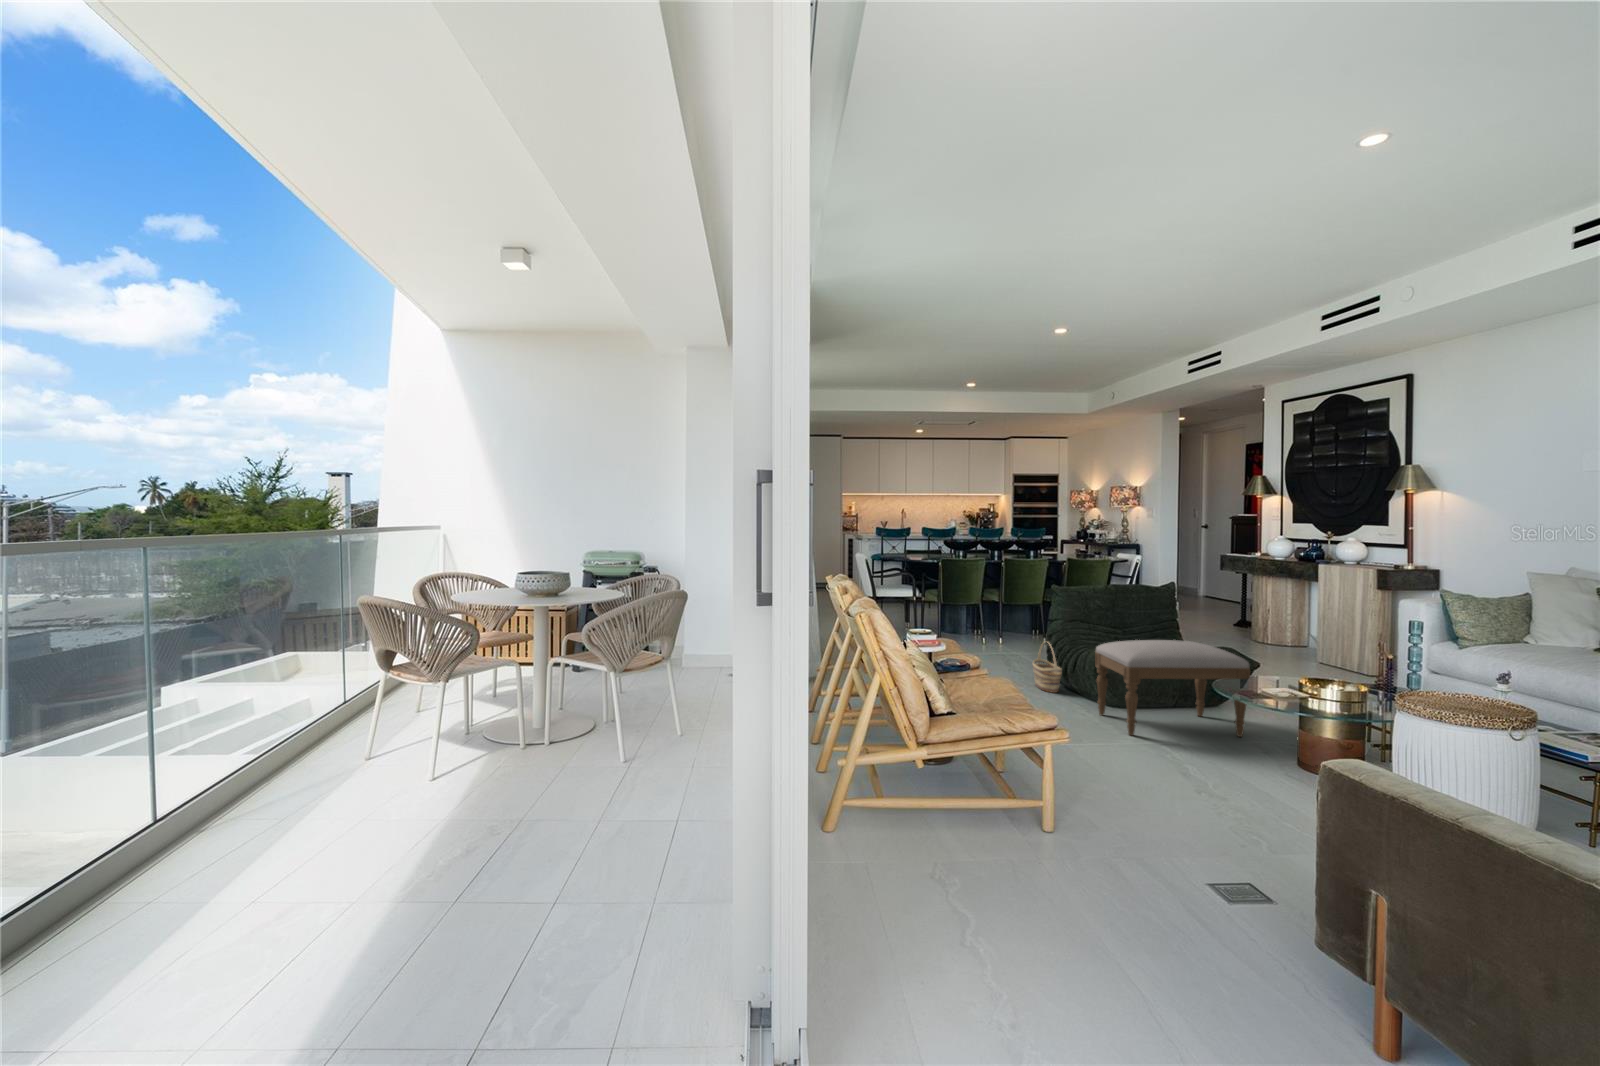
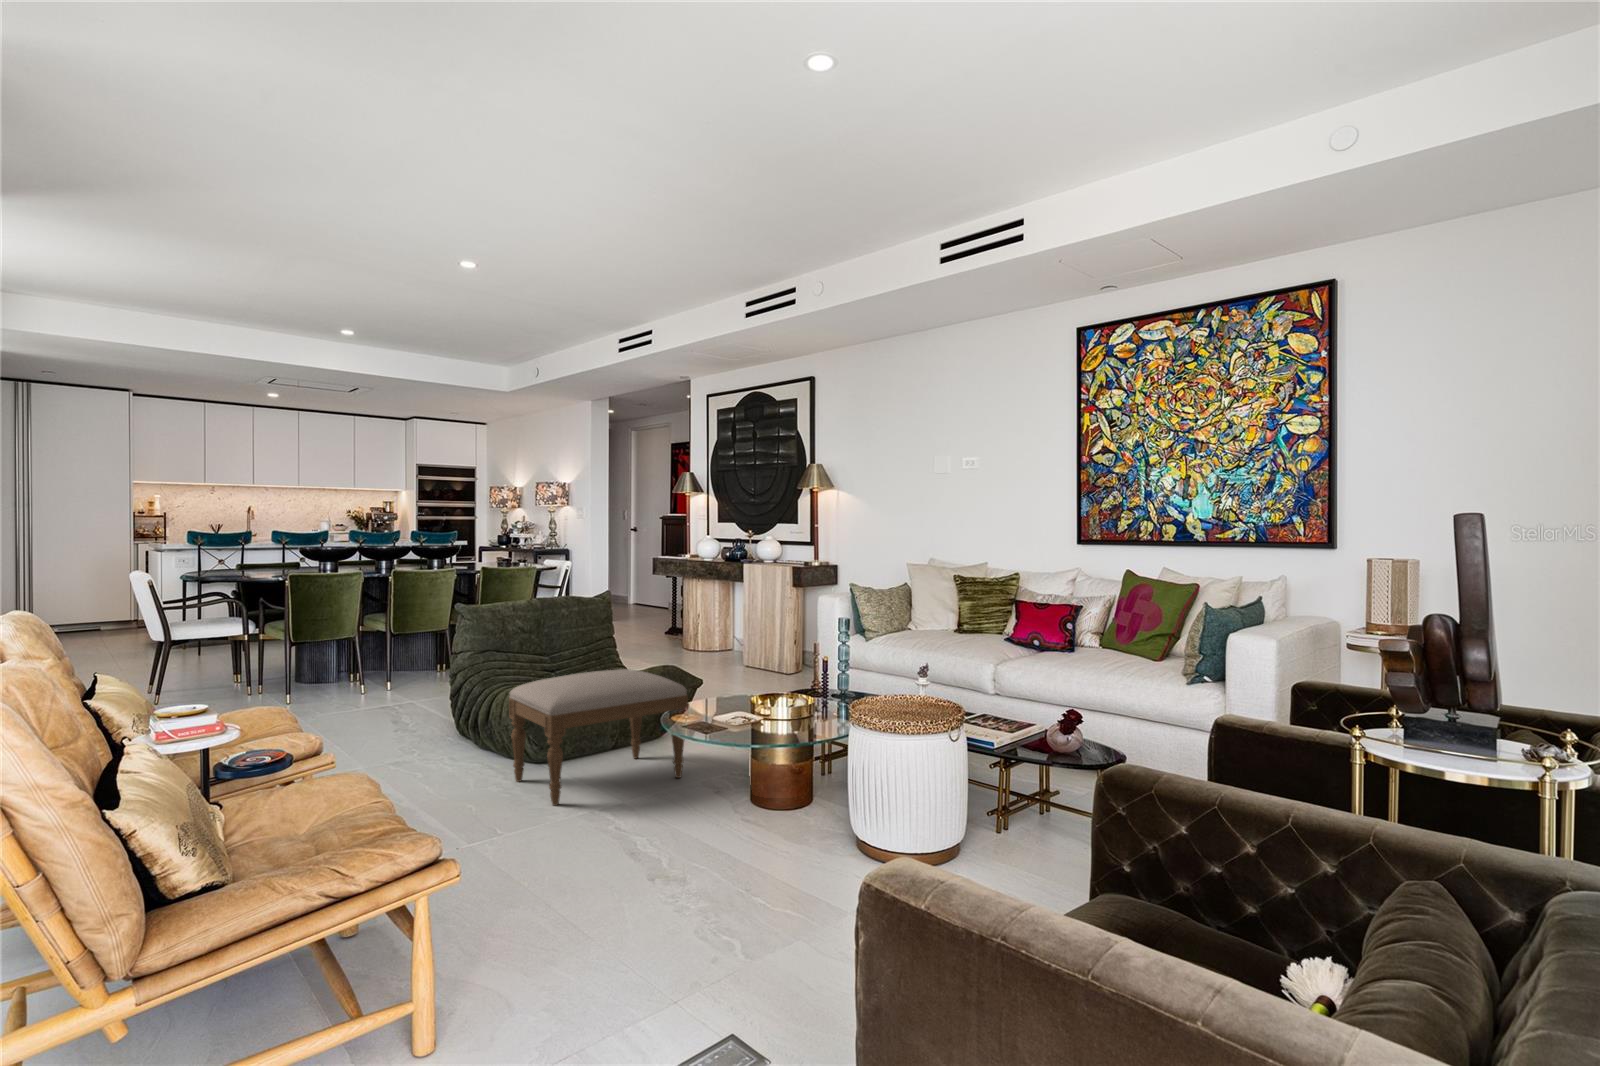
basket: present [1033,644,1062,693] -> none [427,688,467,759]

